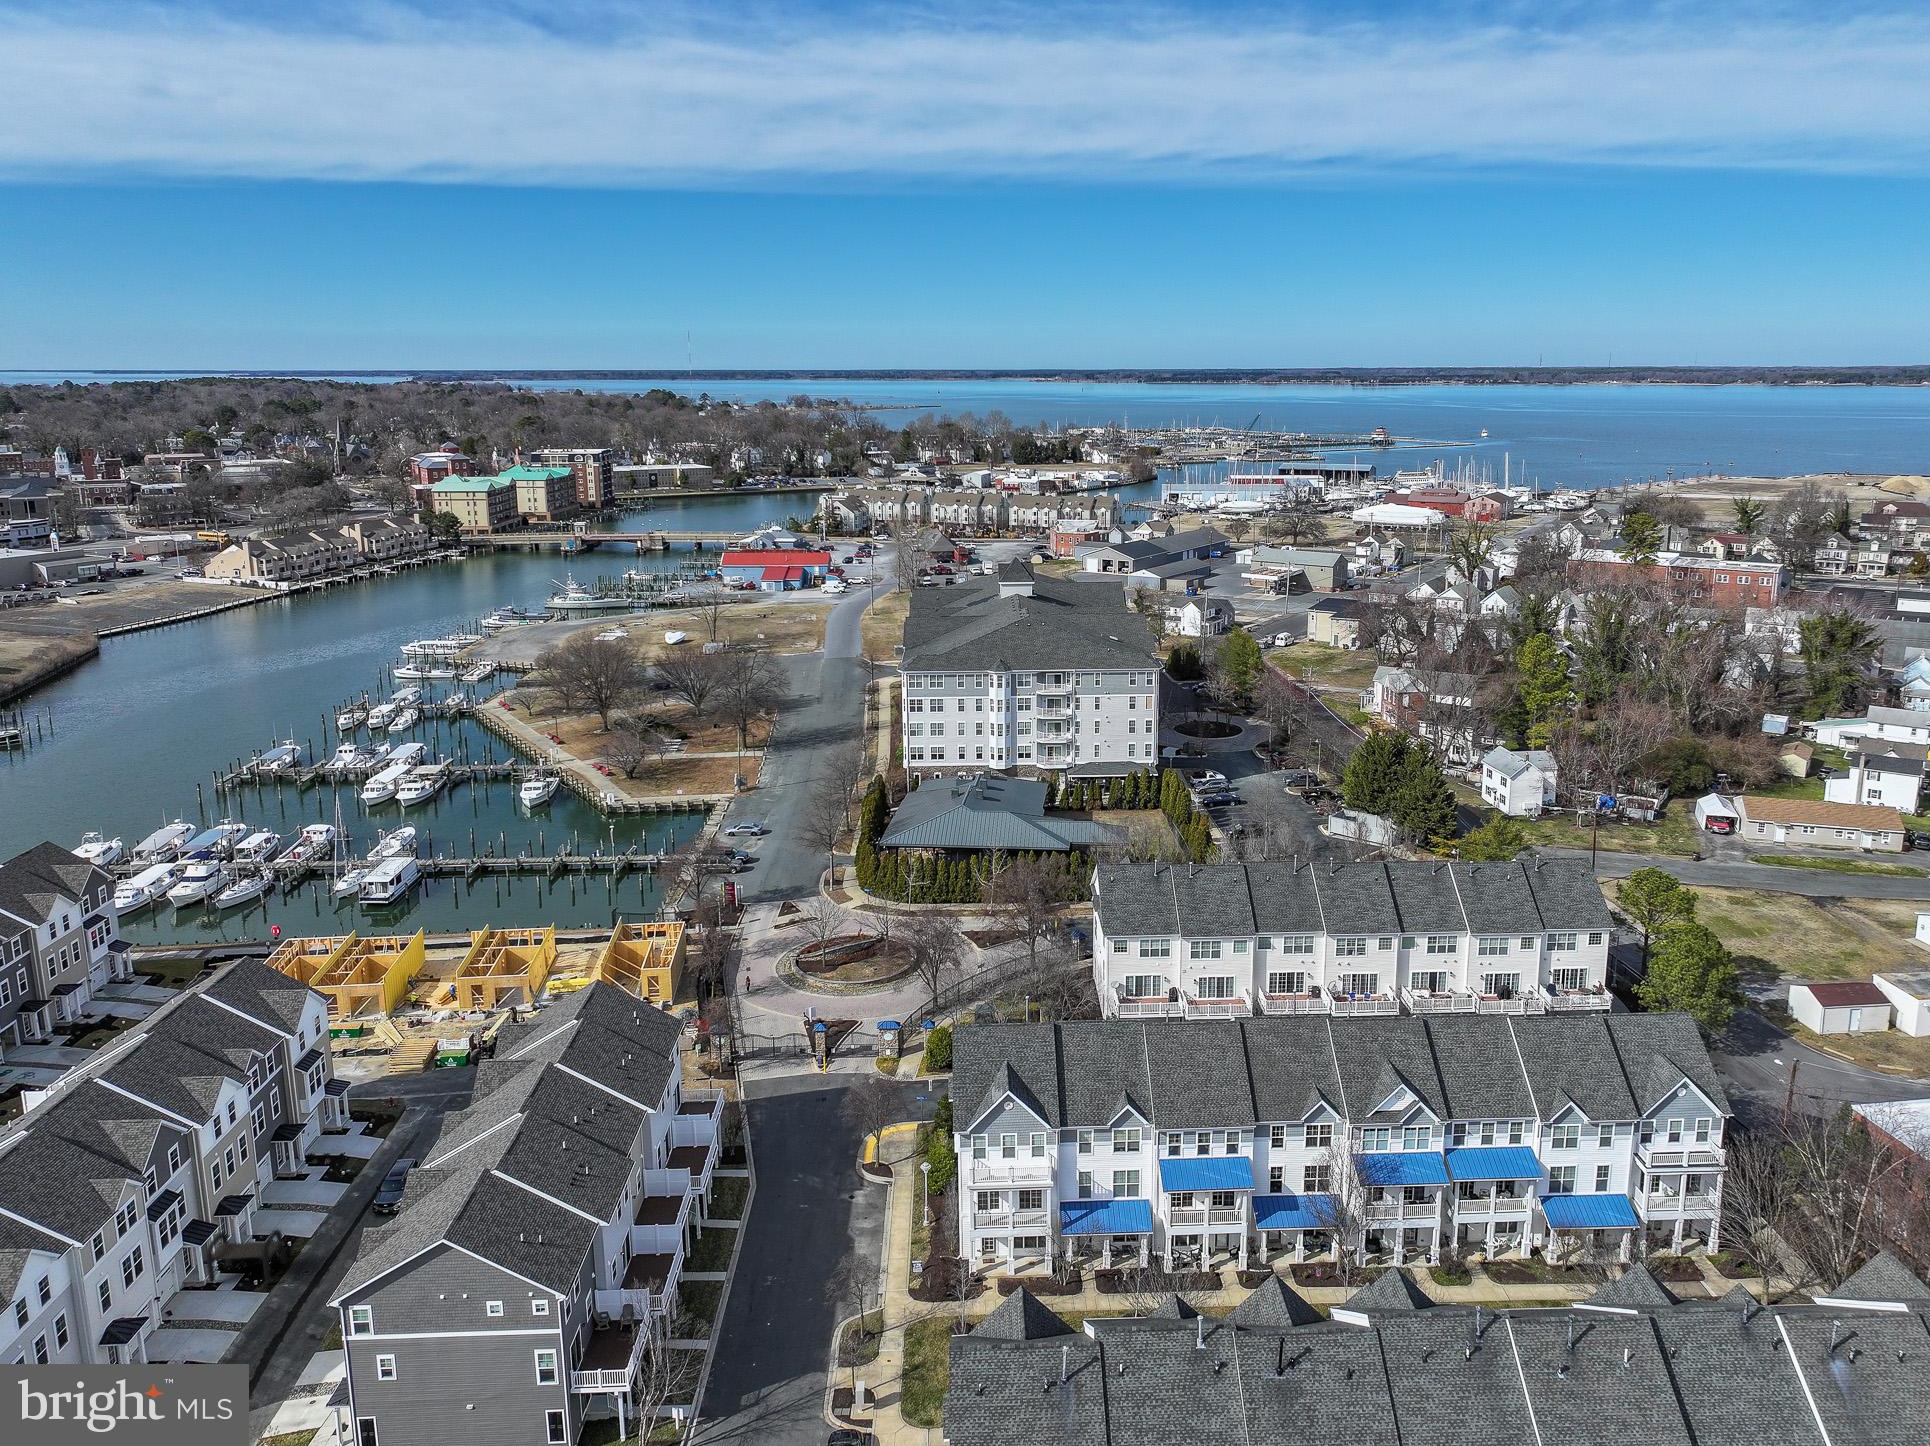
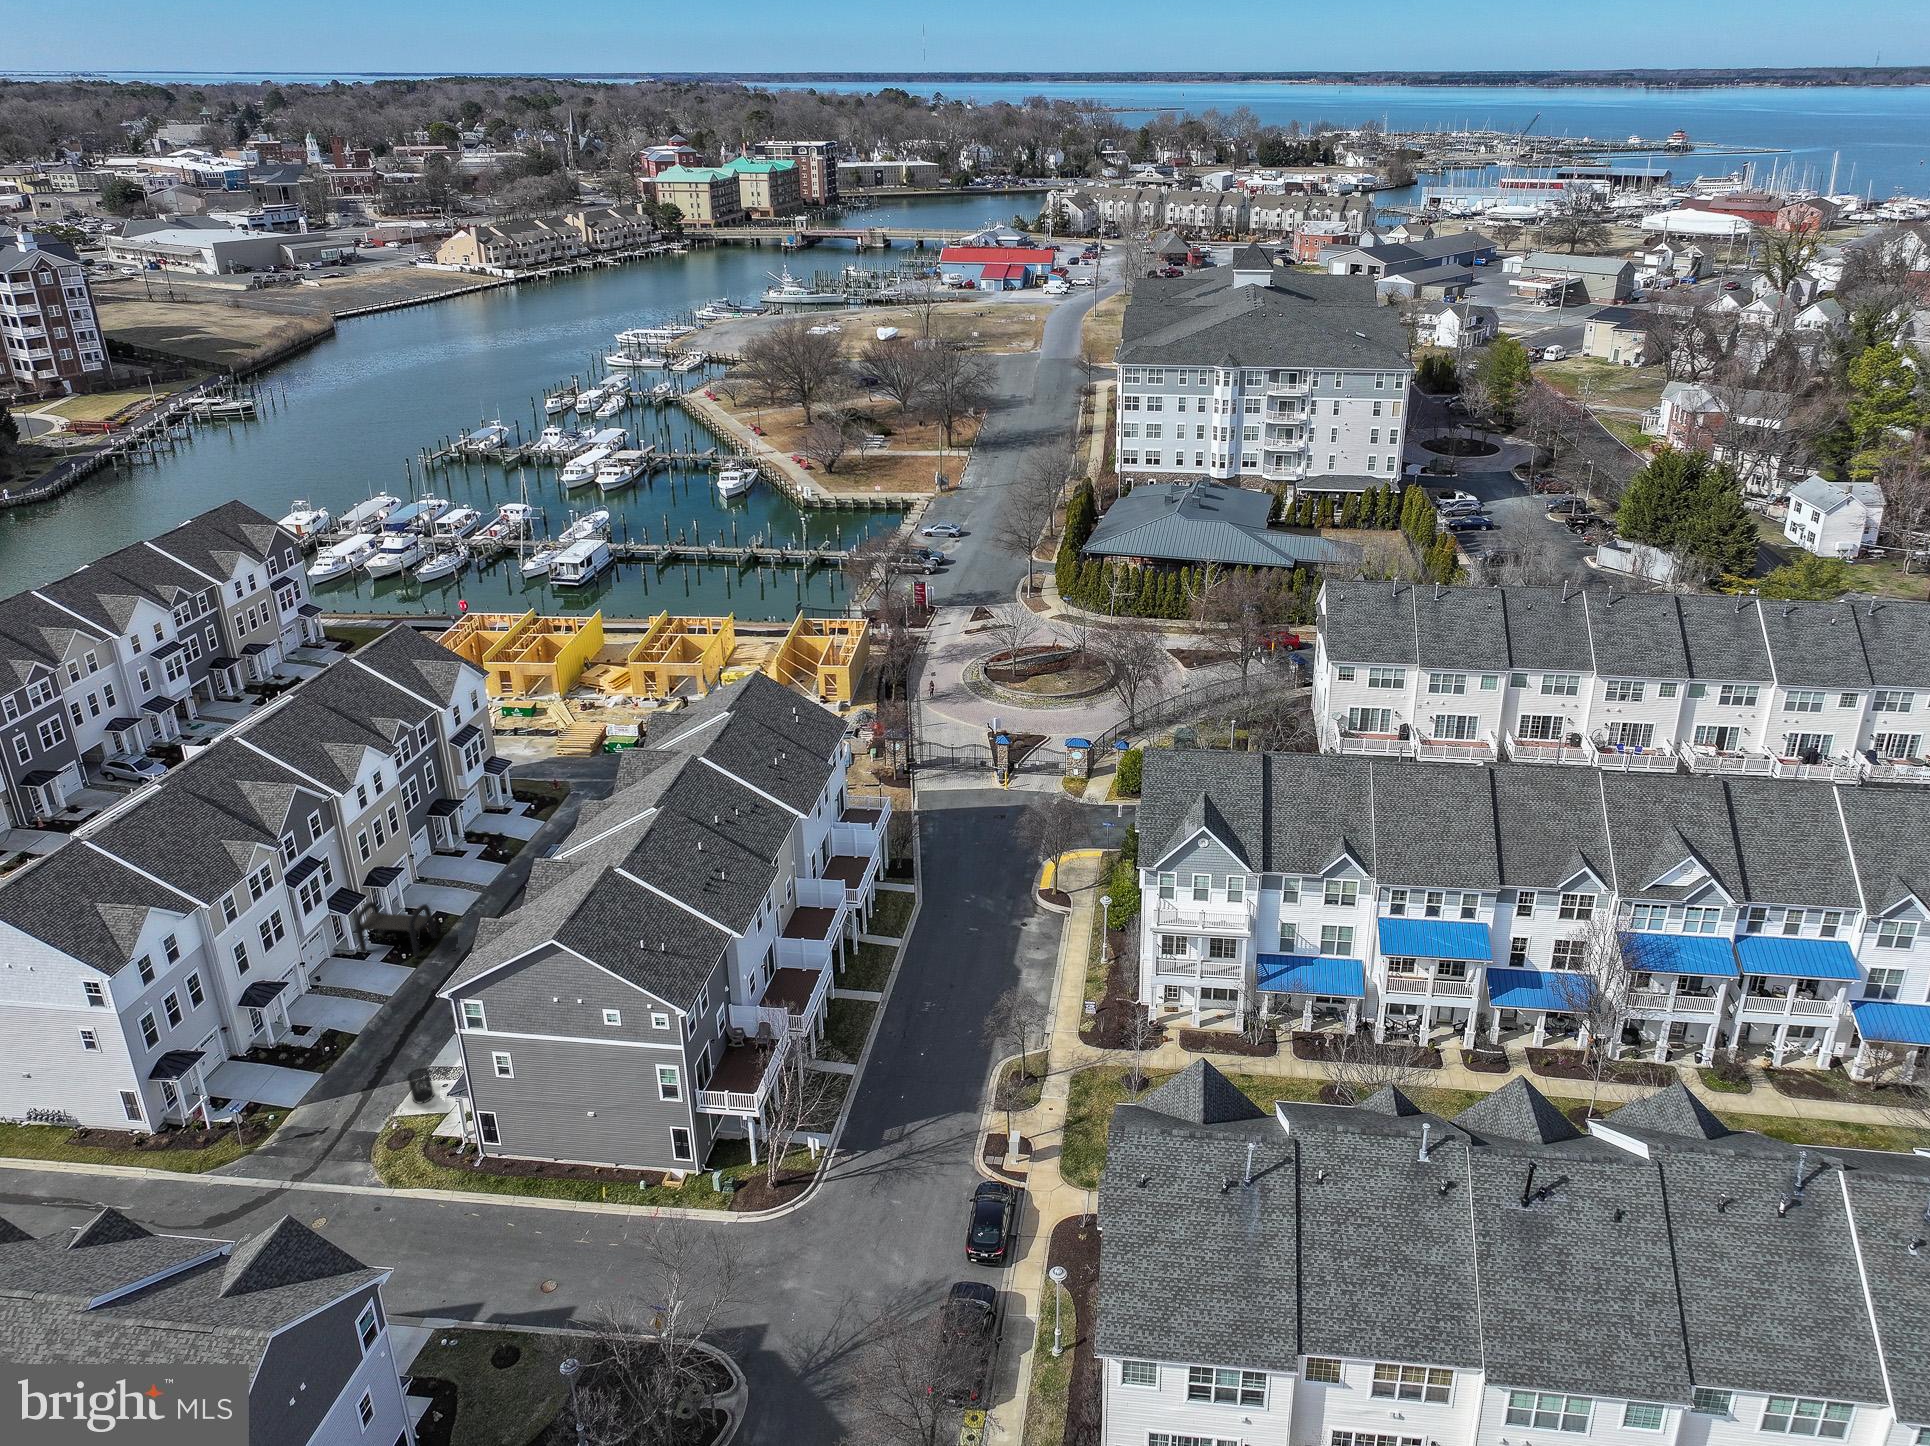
trash can: none [277,1387,302,1424] -> present [407,1068,434,1104]

